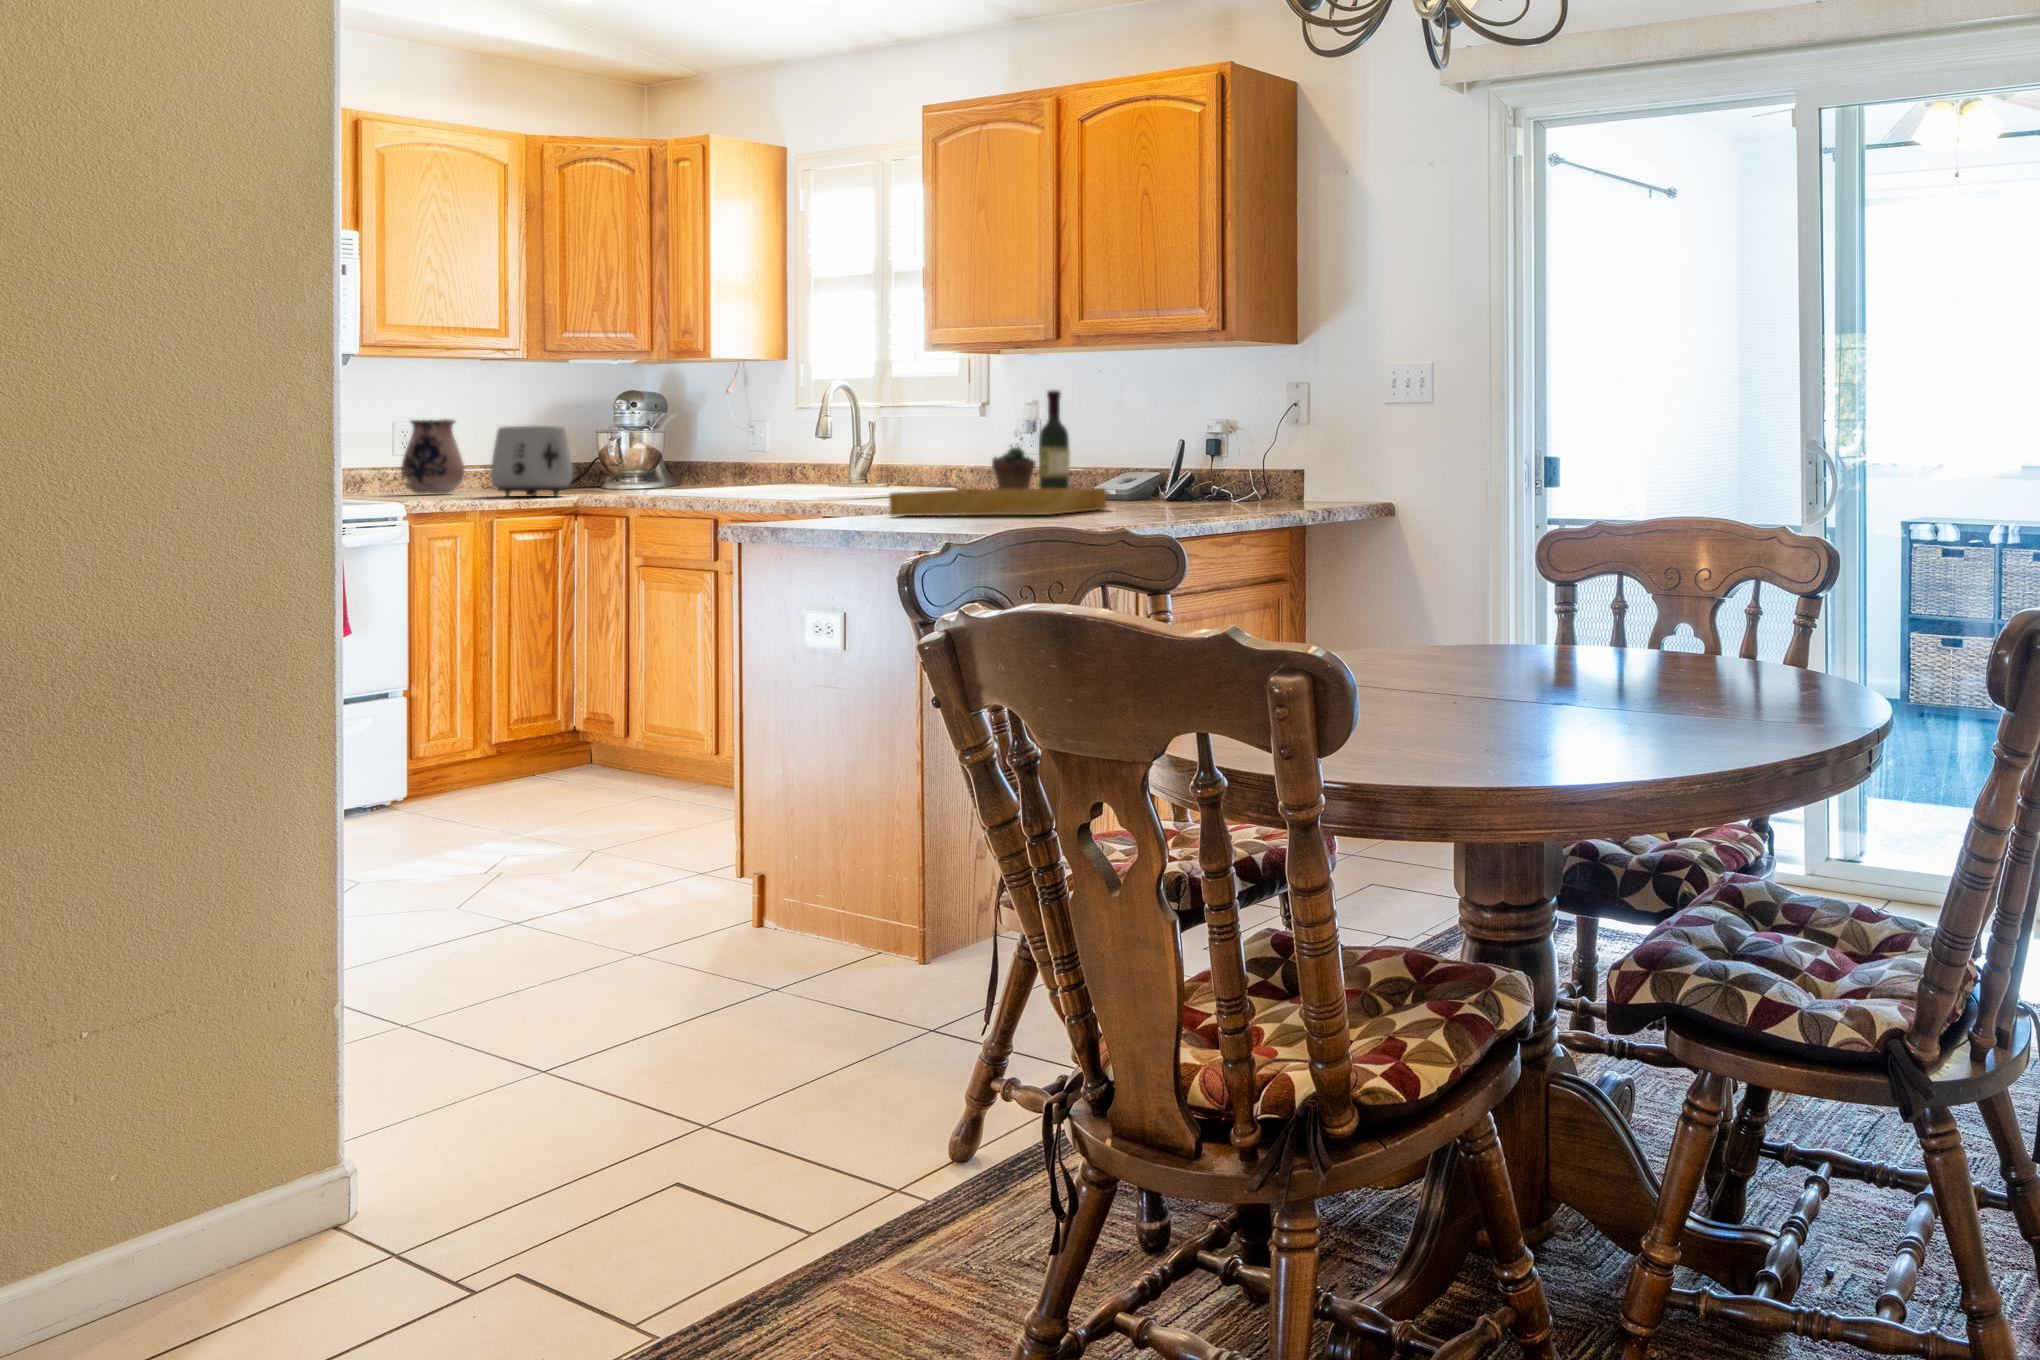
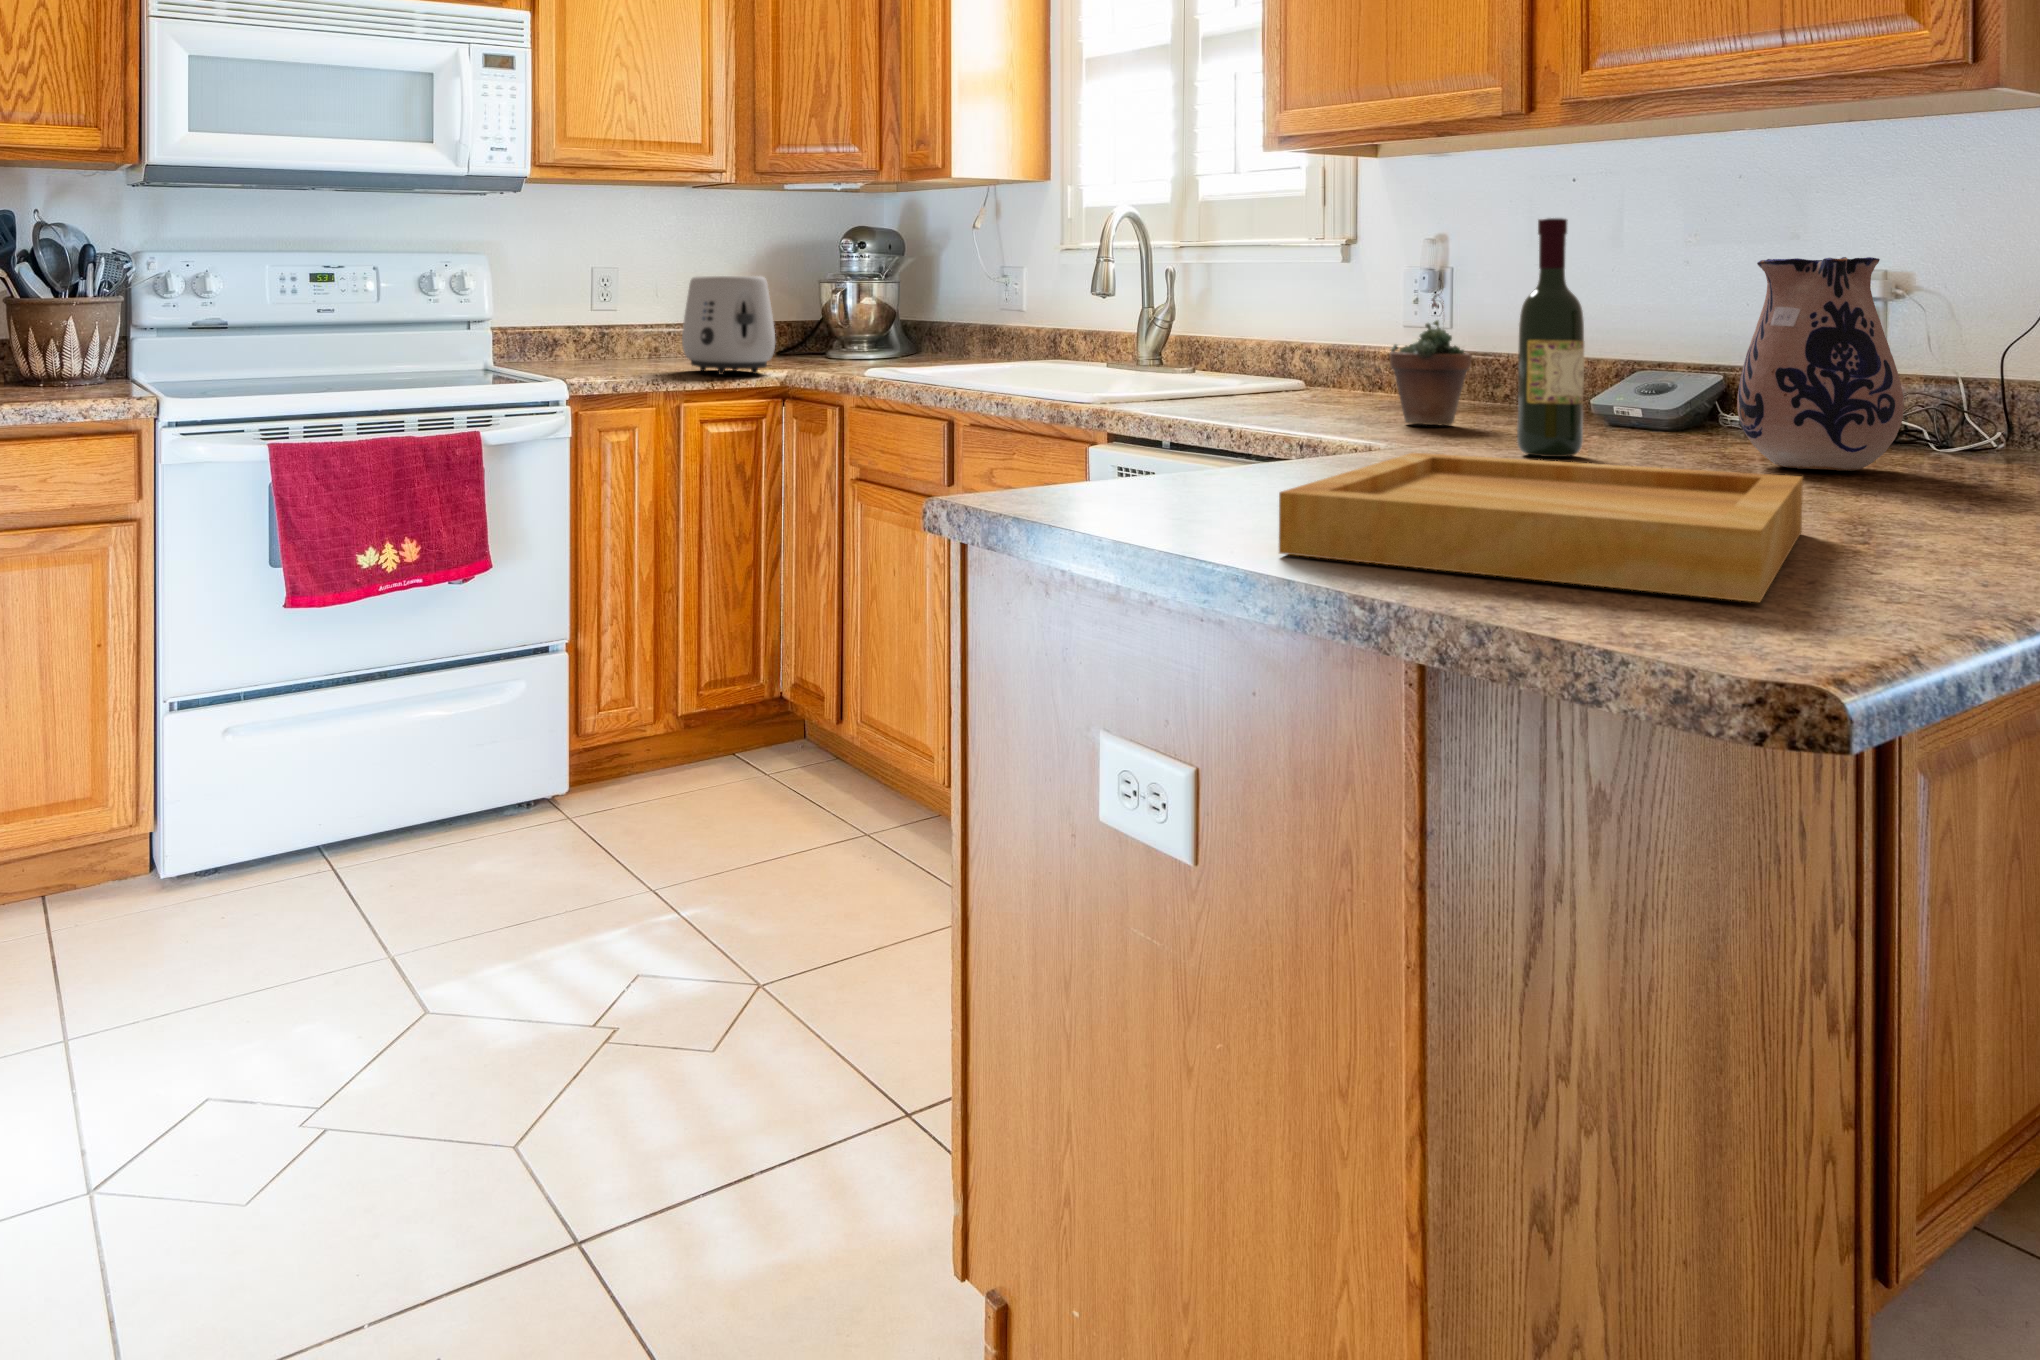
ceramic pitcher: present [401,419,465,494] -> present [1737,257,1904,471]

